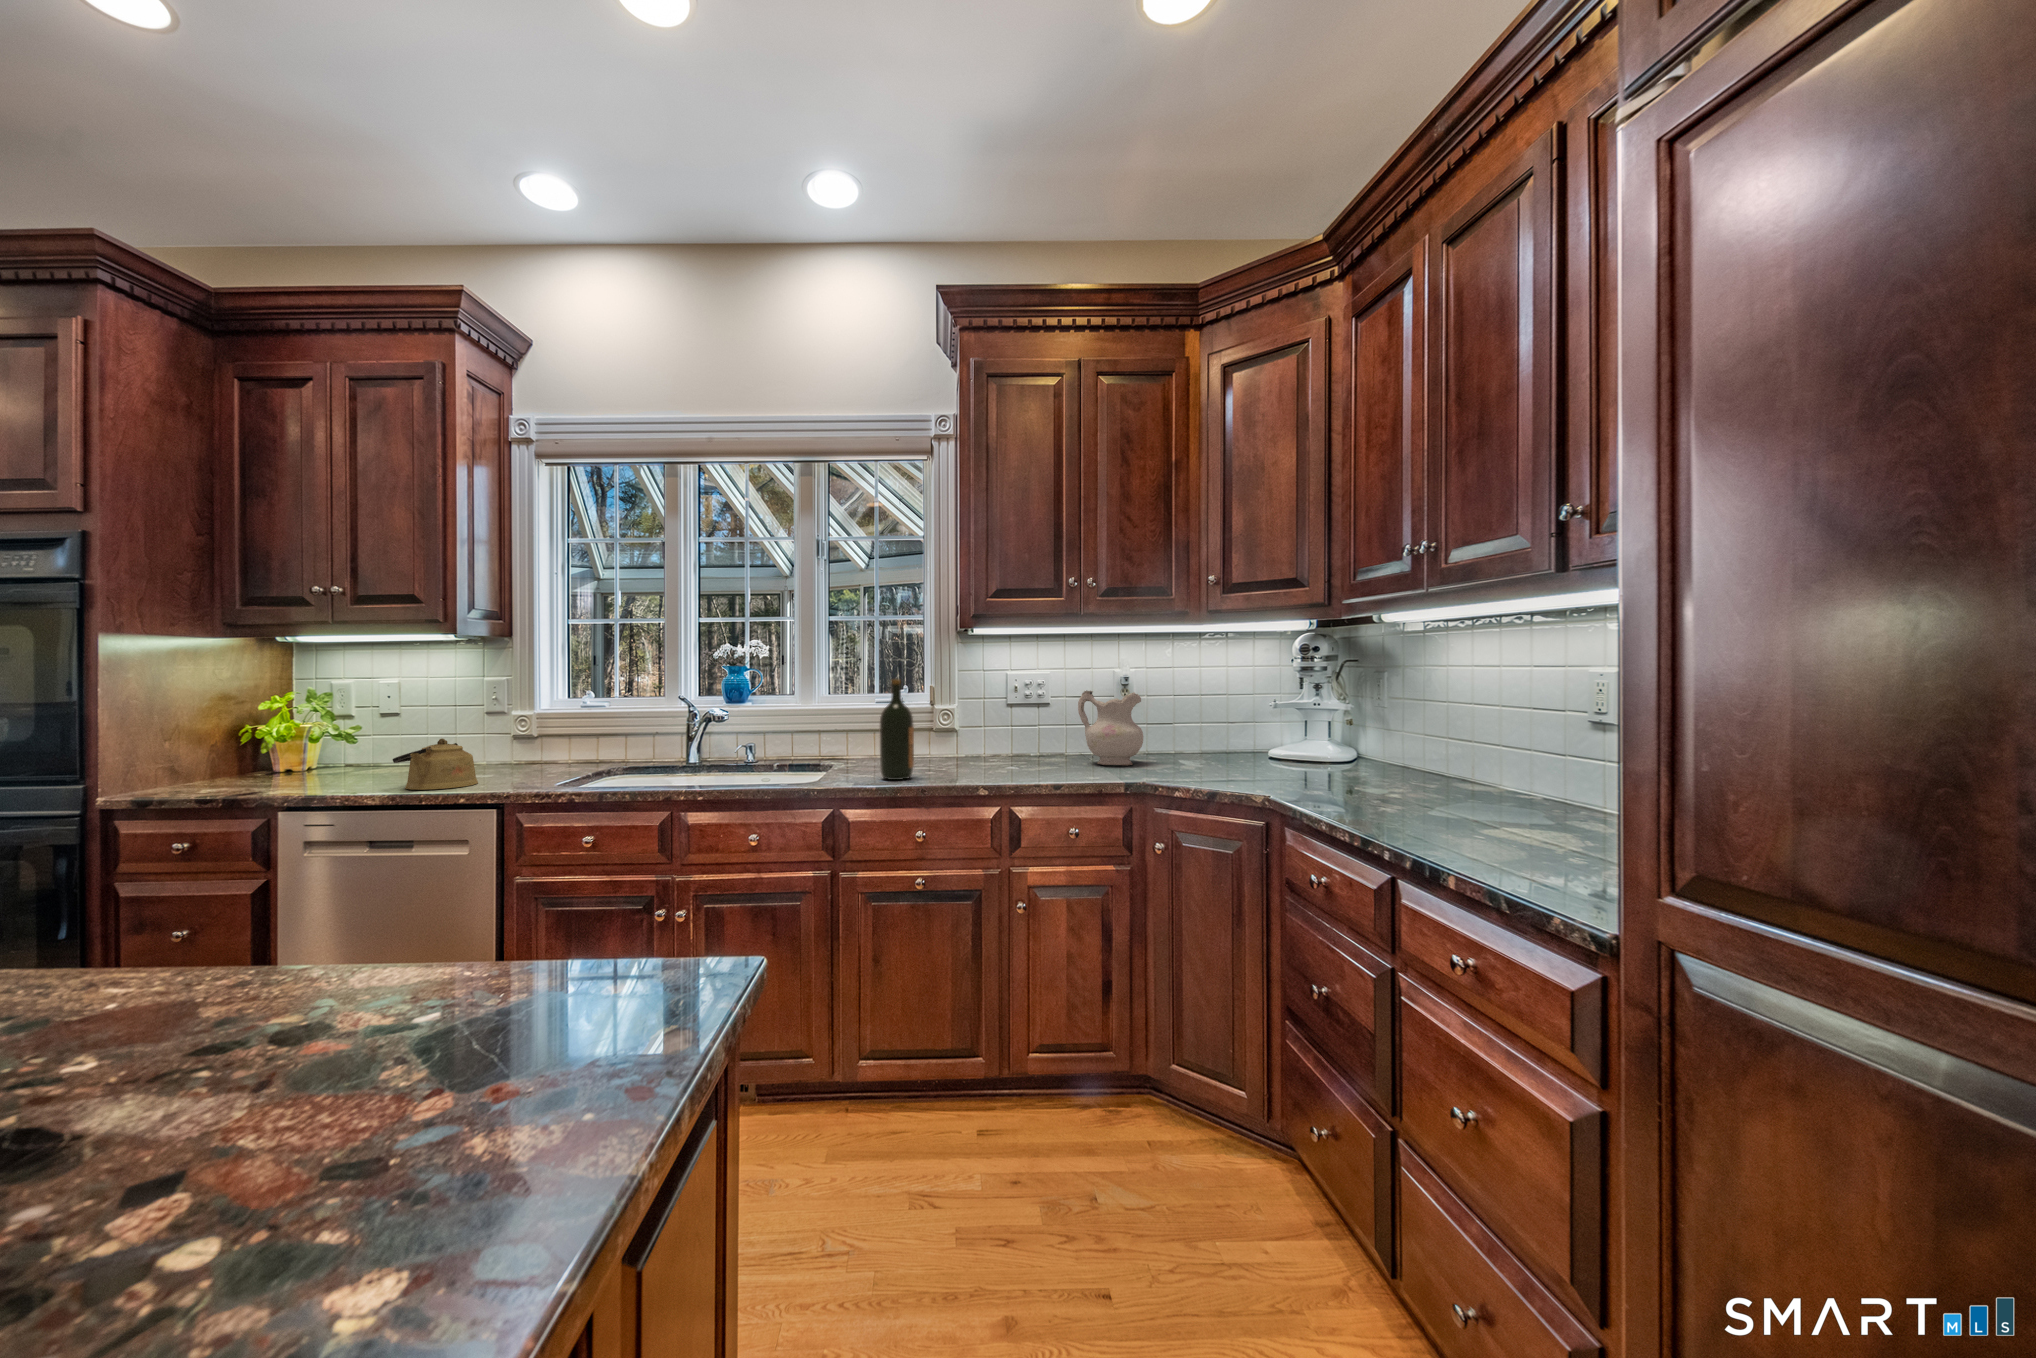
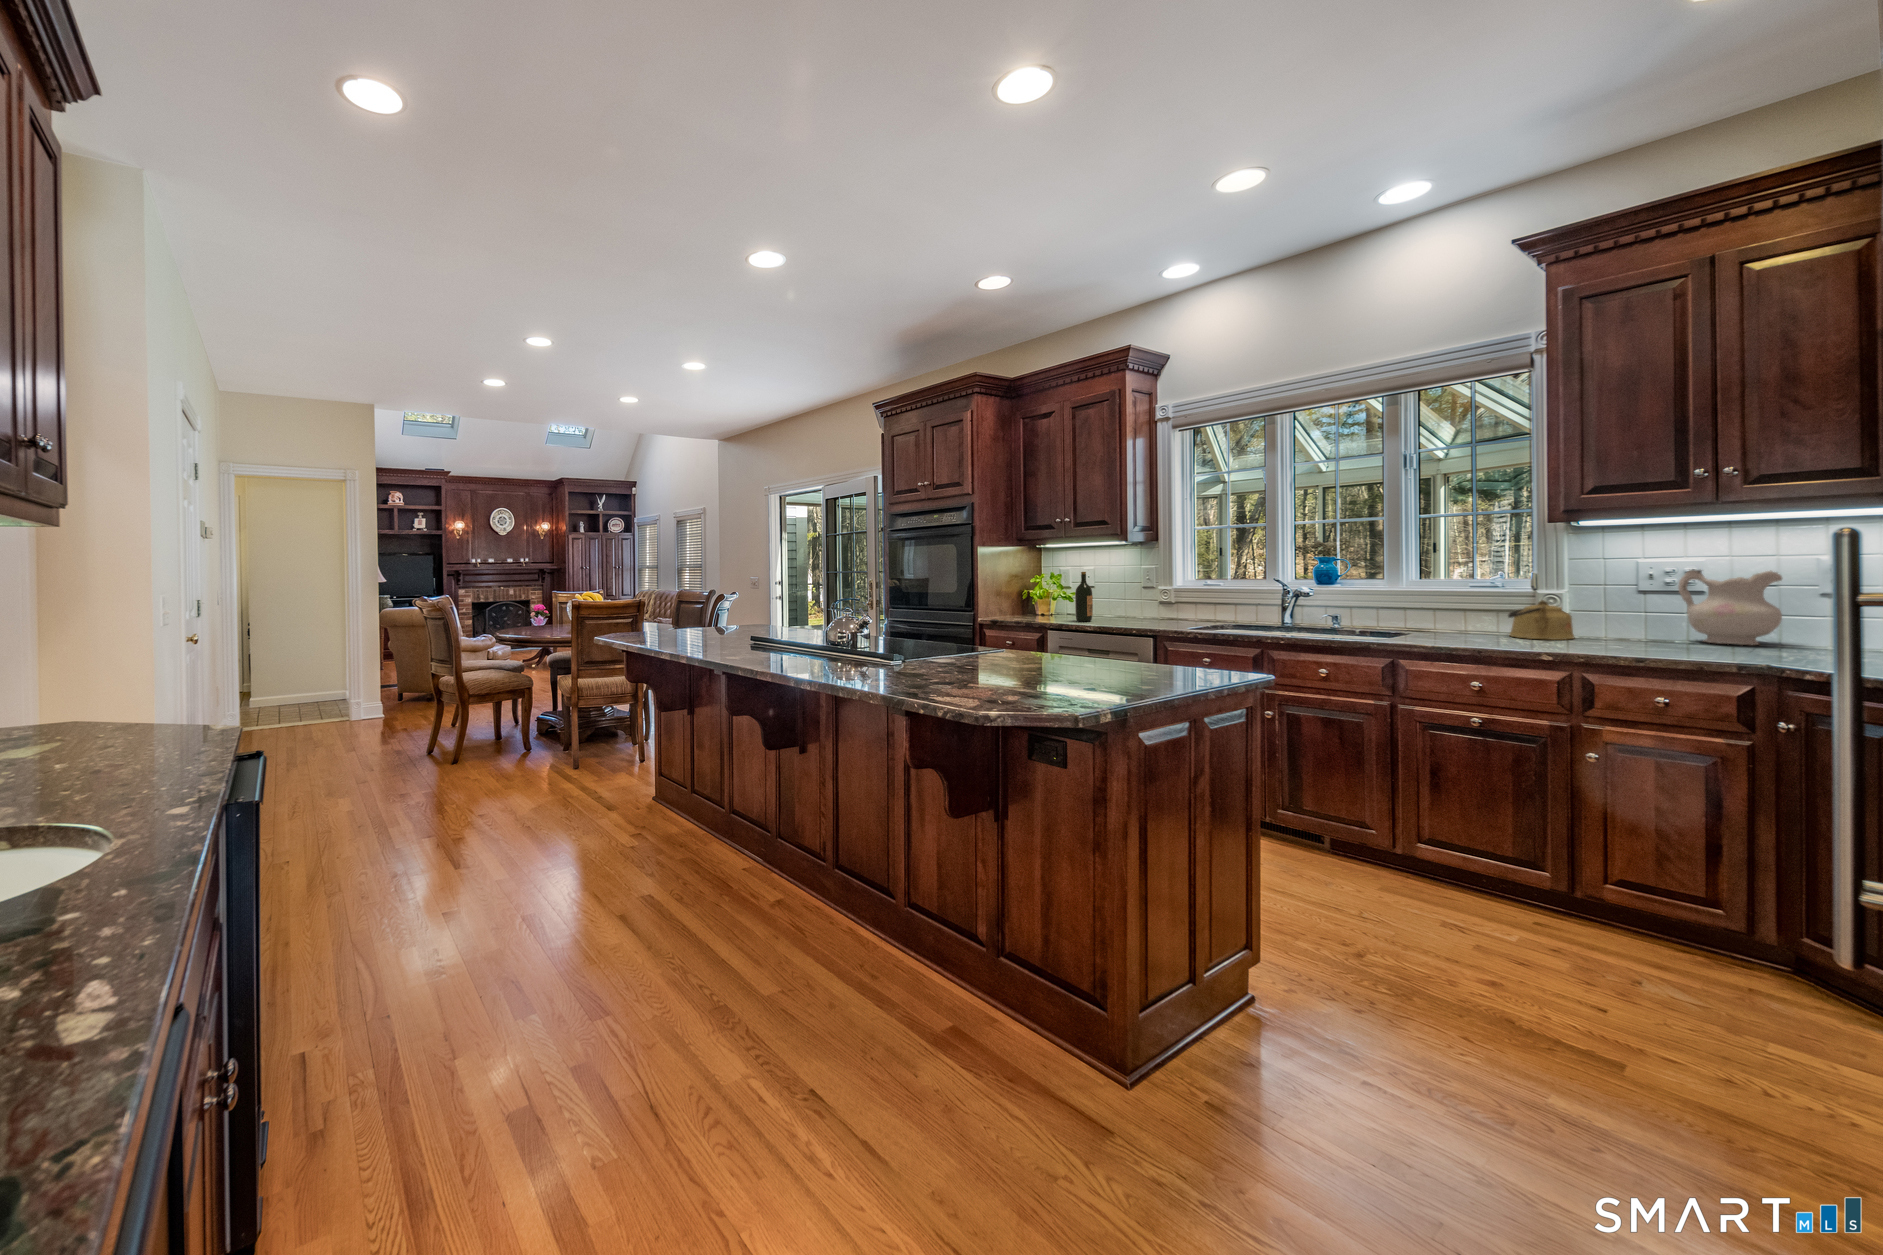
wine bottle: present [880,679,914,780] -> present [1075,572,1093,622]
kettle: present [393,738,478,790] -> present [1508,600,1574,640]

